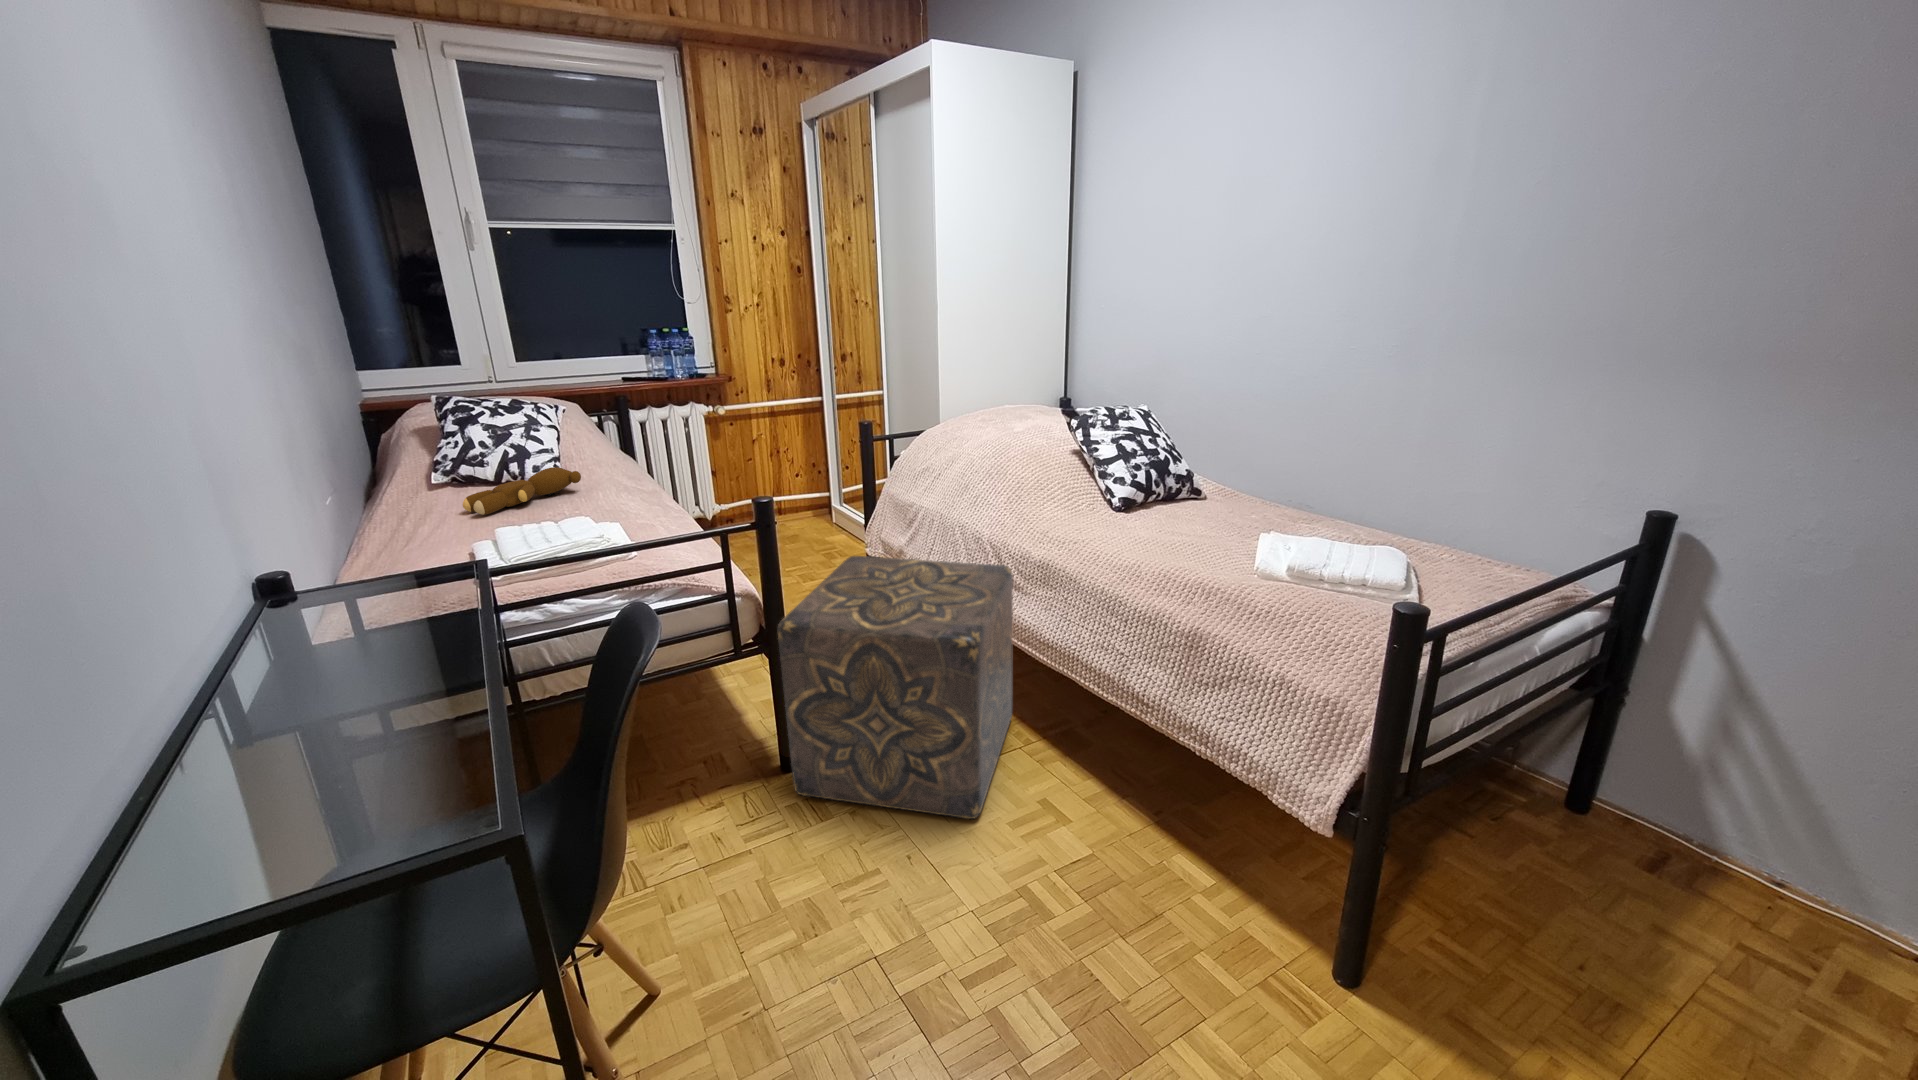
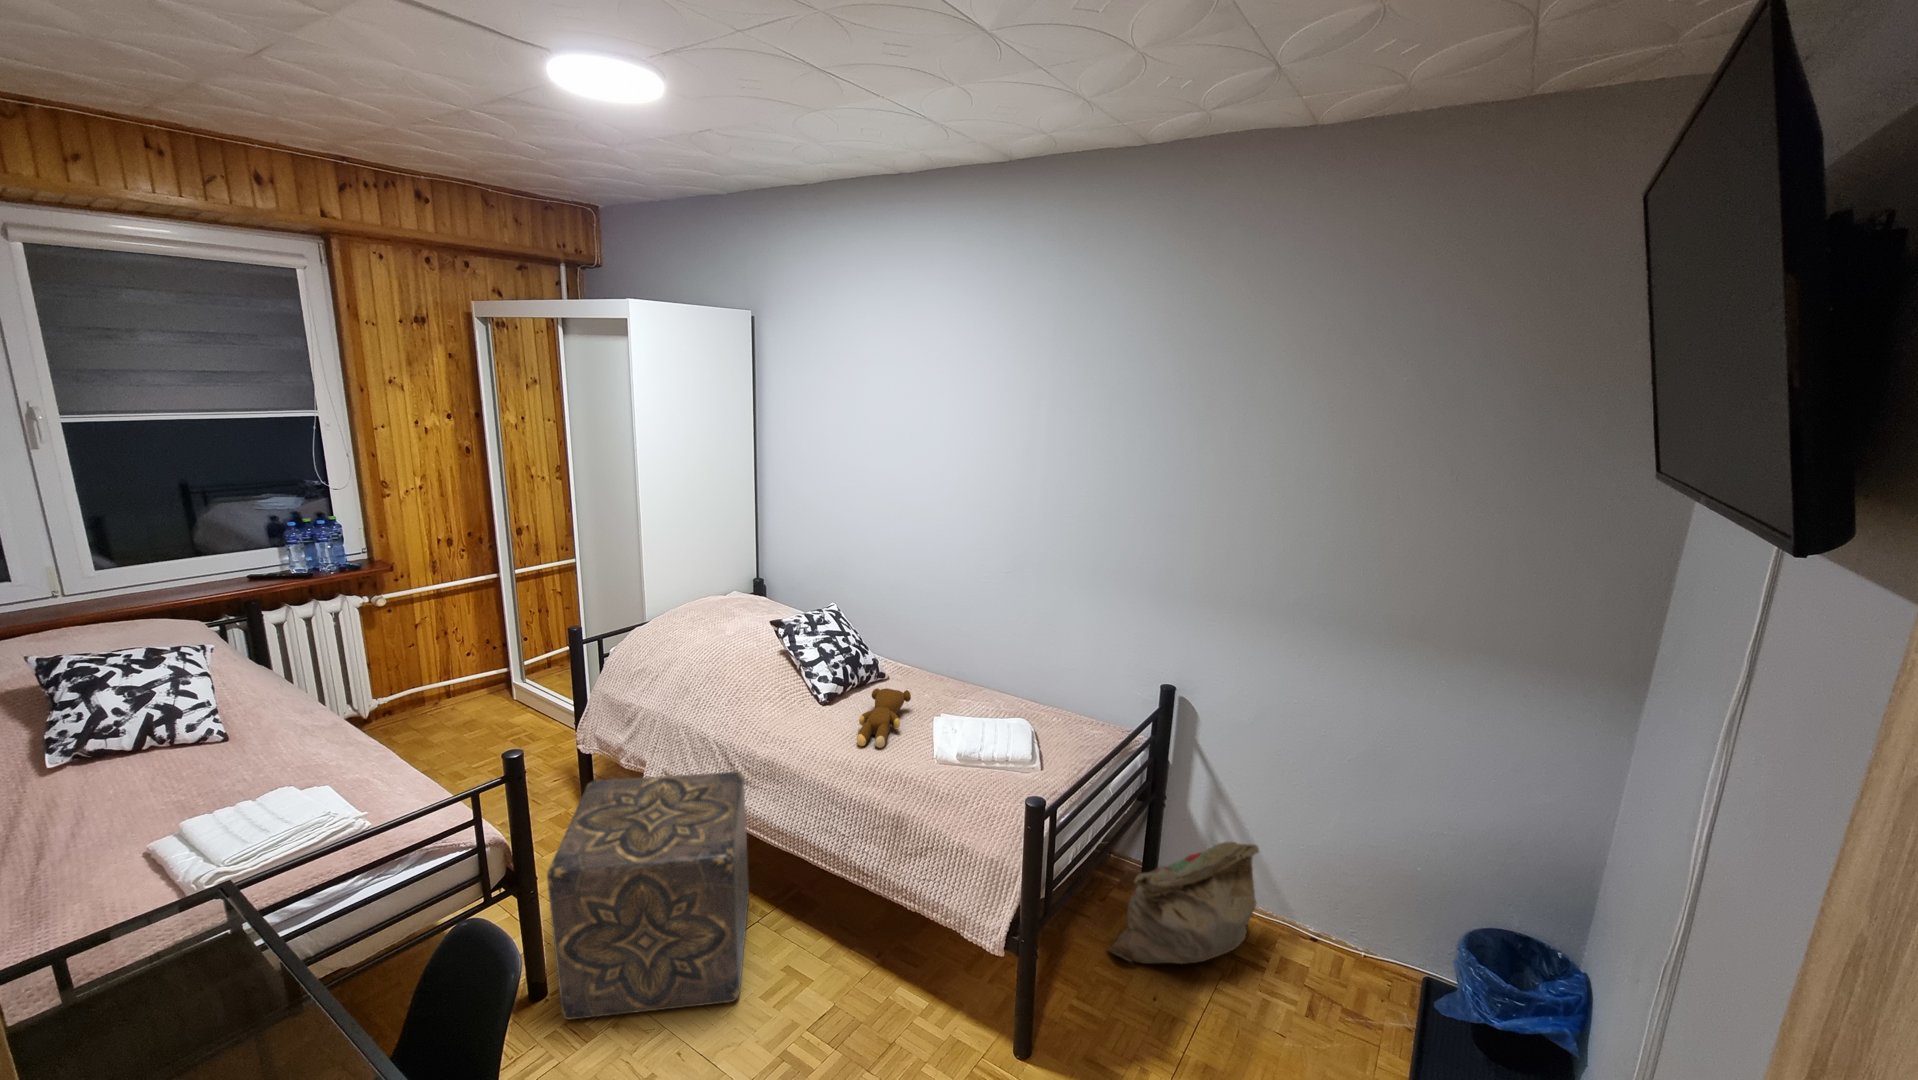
teddy bear: present [463,467,581,515] -> present [857,688,911,748]
bag: none [1501,759,1830,934] -> present [1107,842,1259,964]

